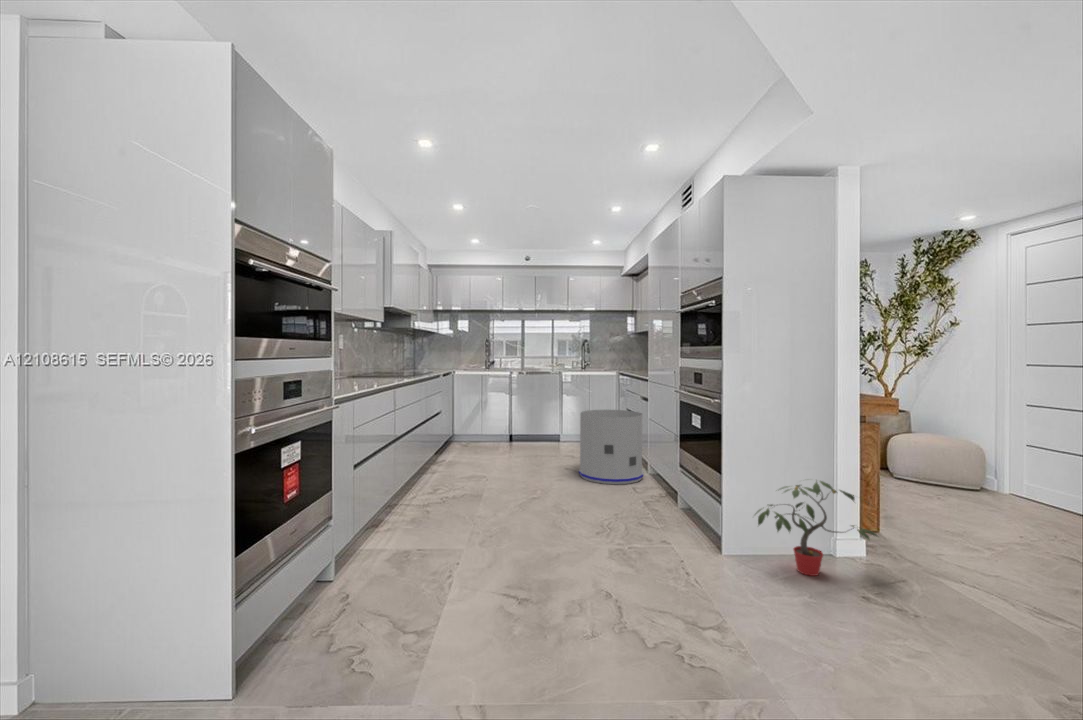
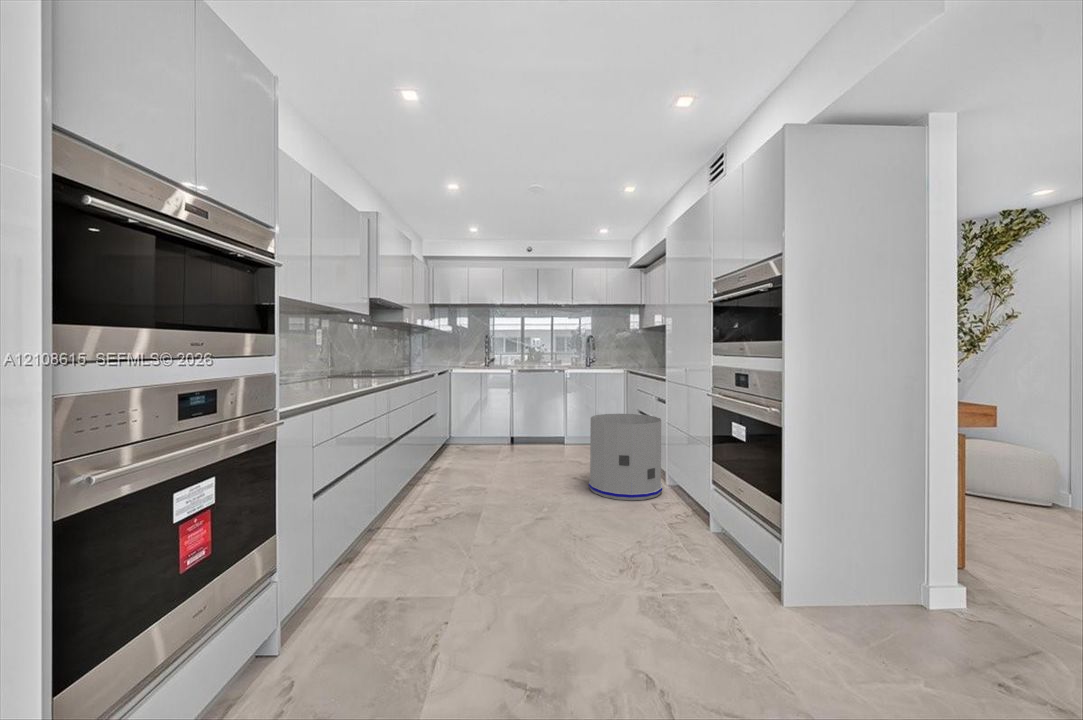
potted plant: present [755,481,877,576] -> none [821,510,1000,638]

